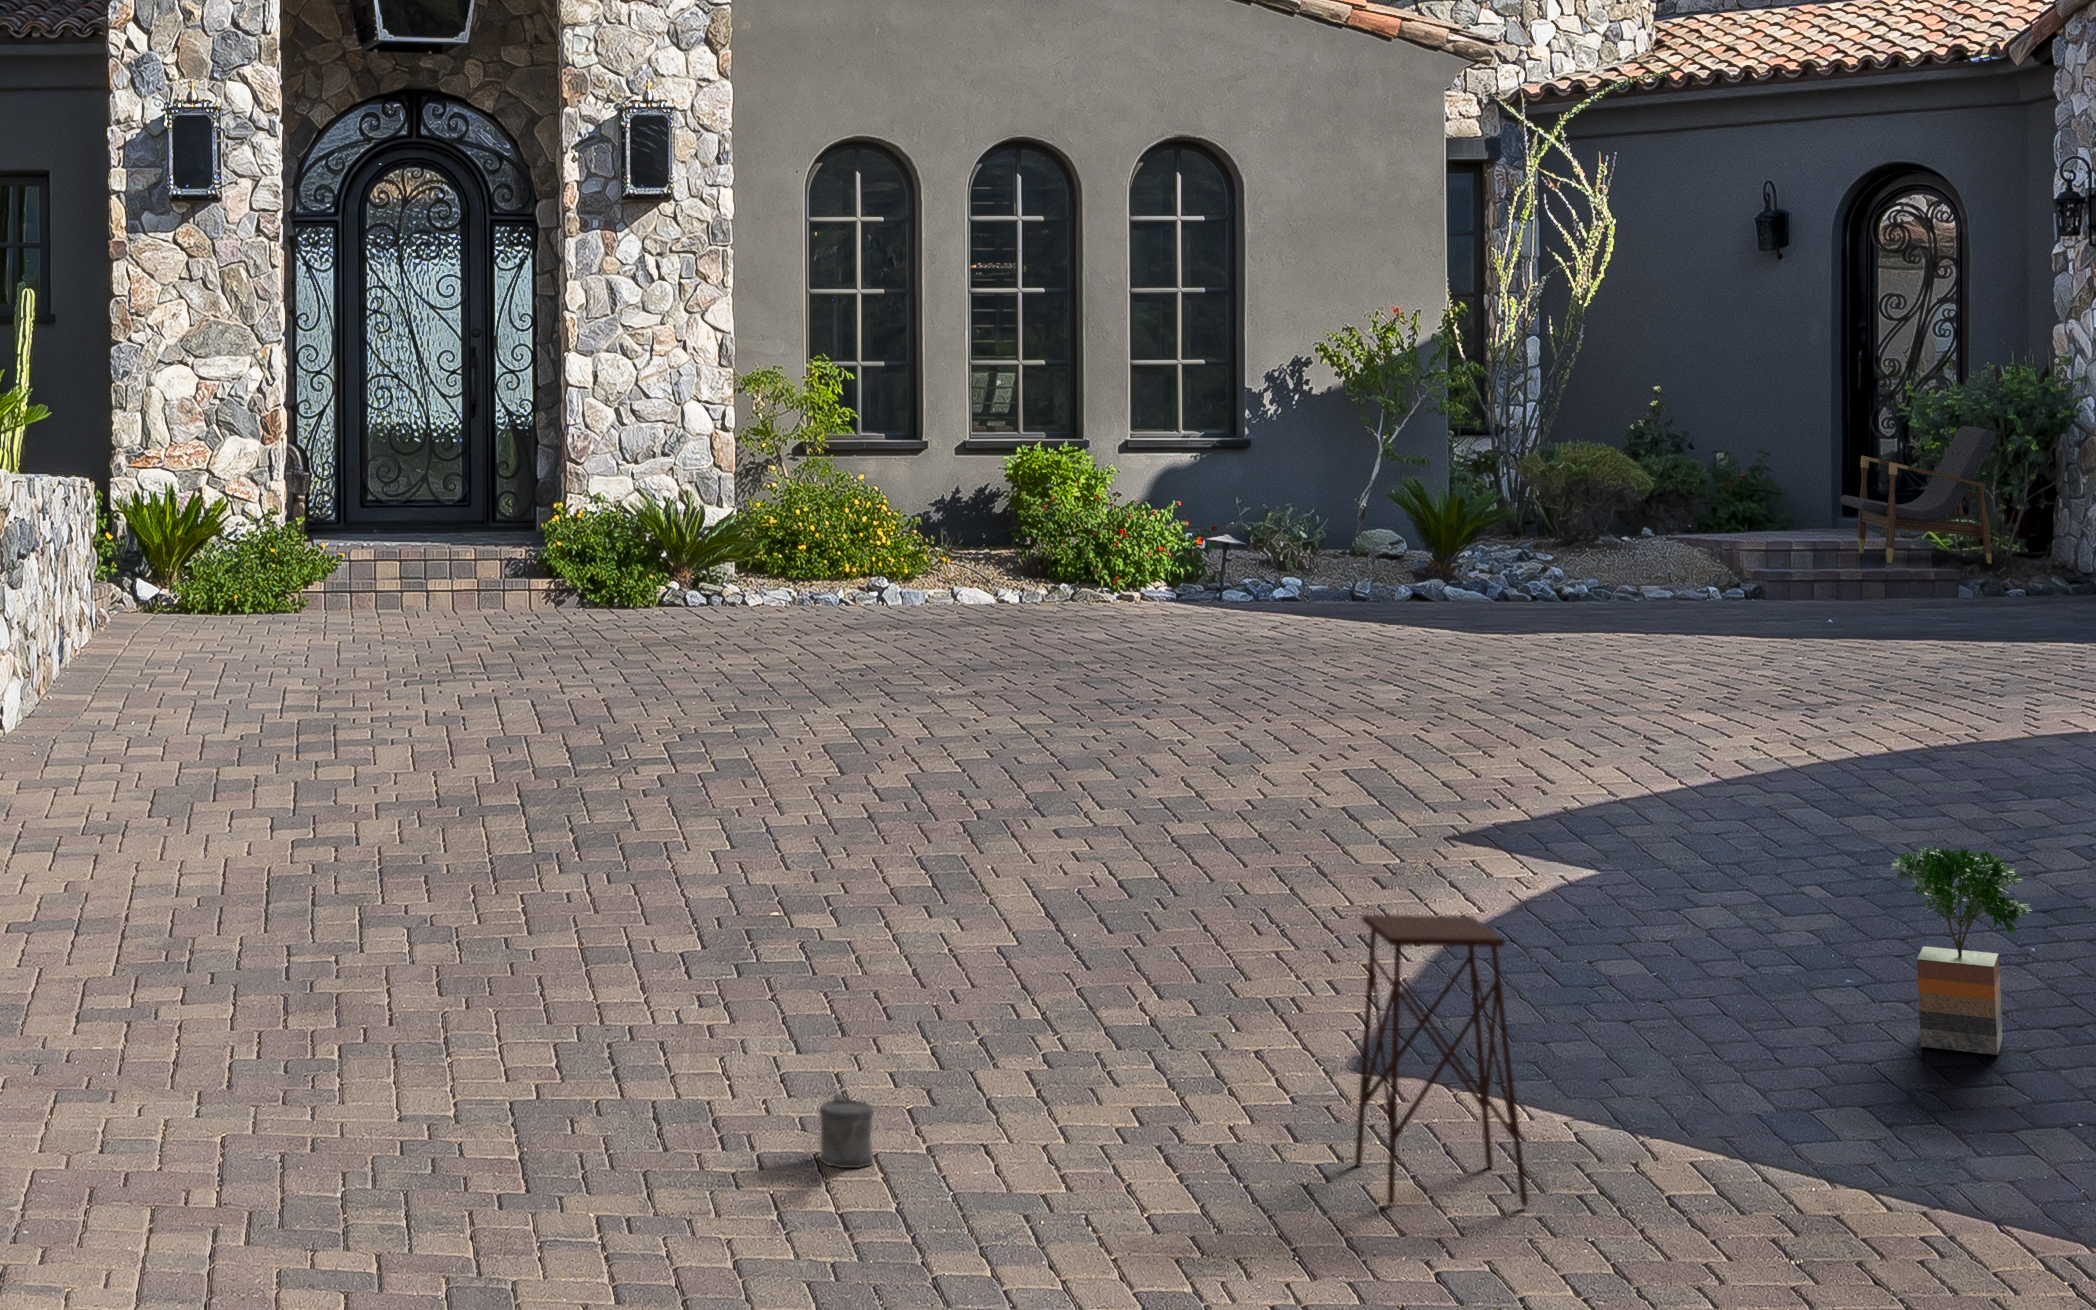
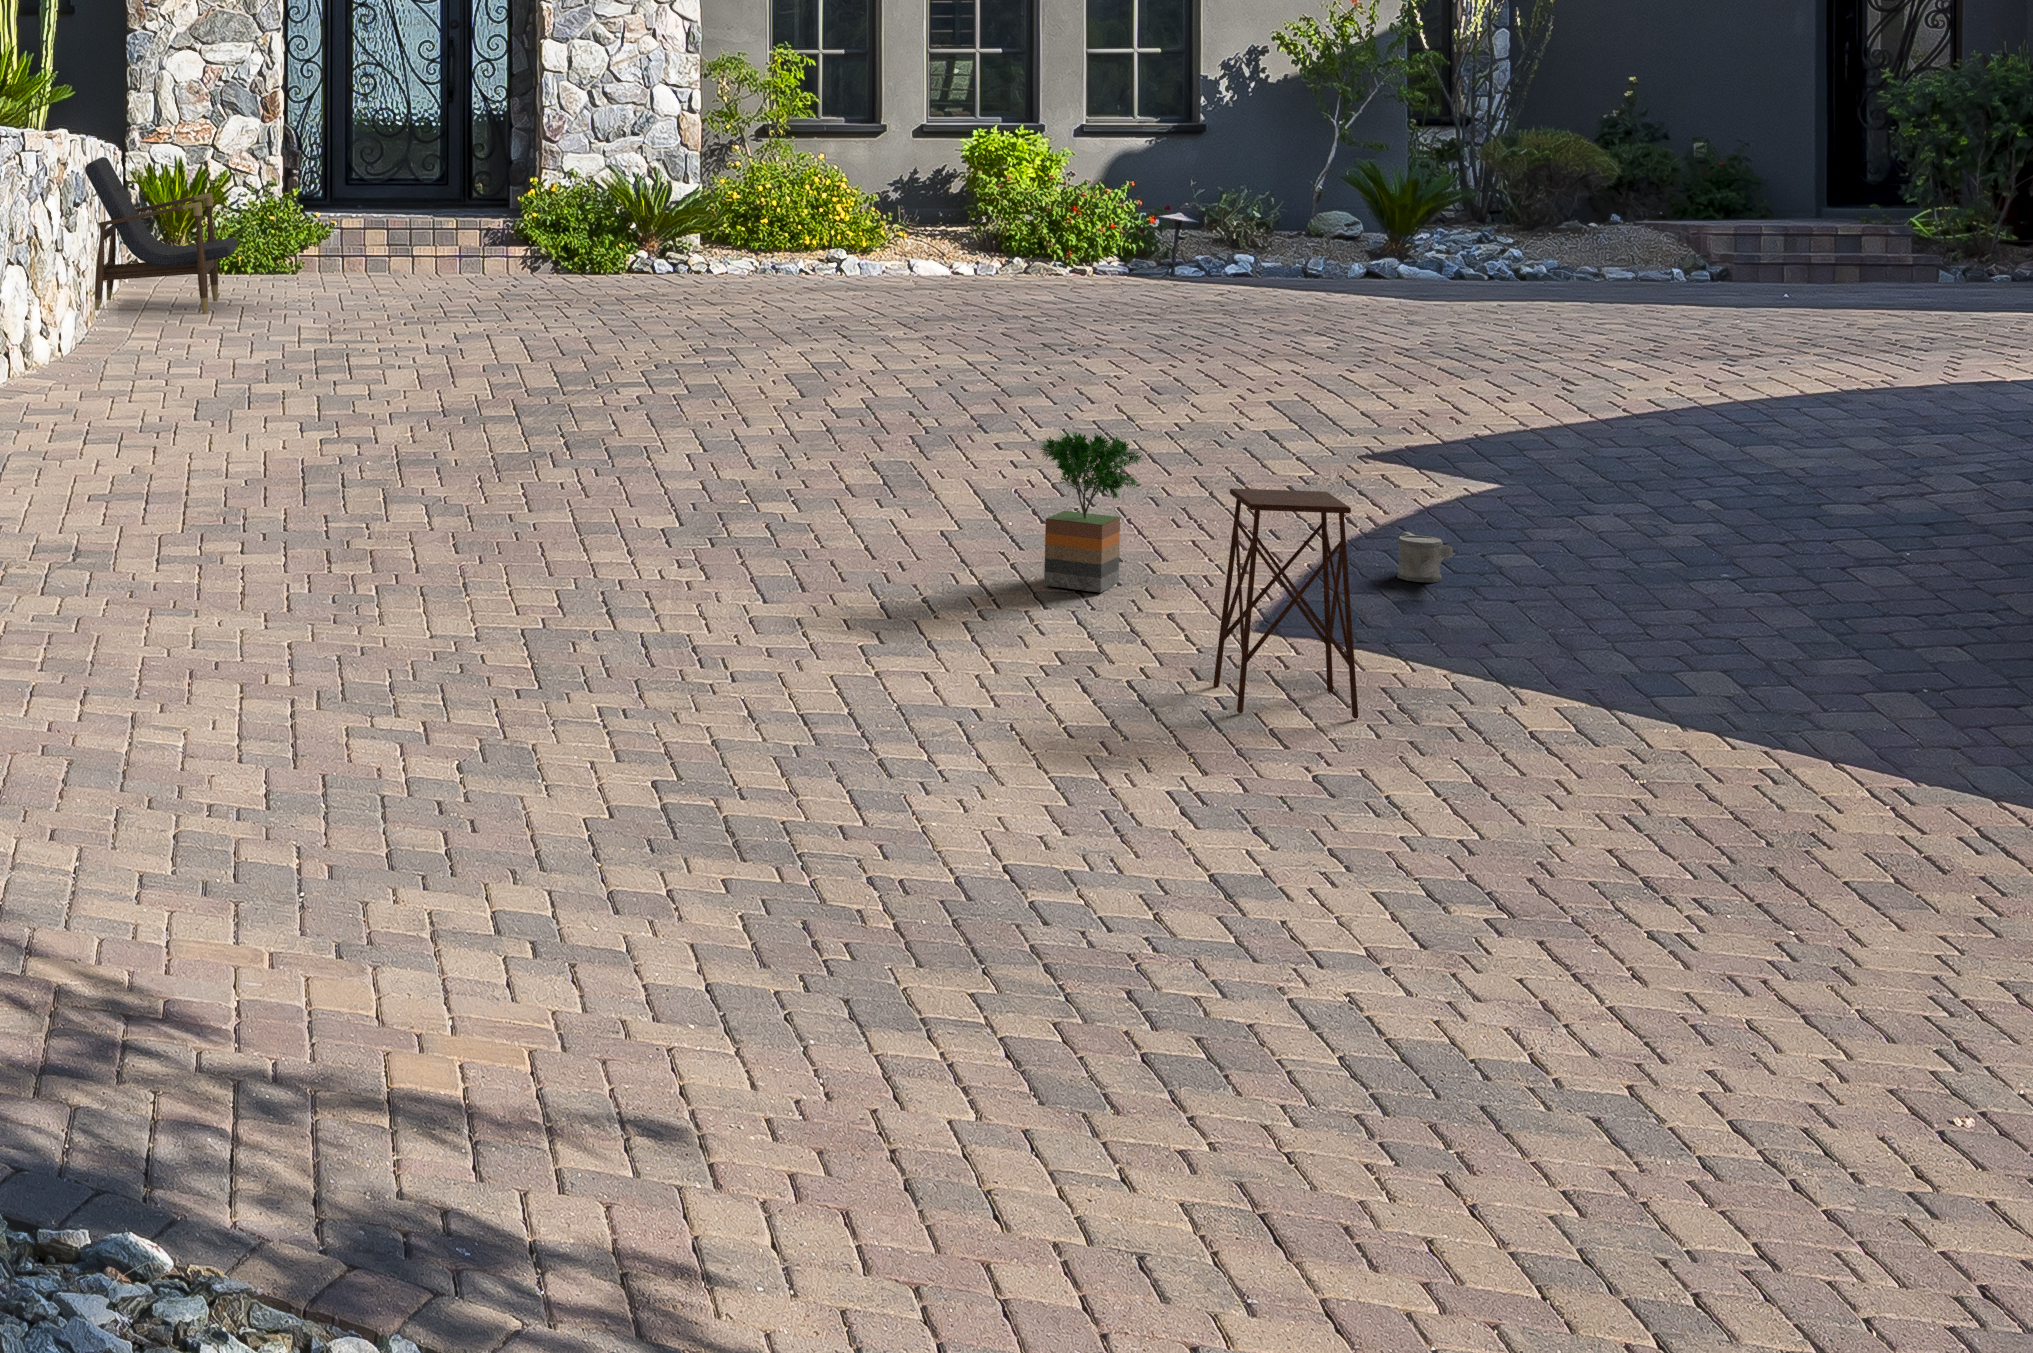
lounge chair: present [1840,426,1996,563] -> present [85,157,238,314]
potted tree: present [1893,845,2031,1055] -> present [1039,432,1142,593]
watering can: present [819,1093,874,1168] -> present [1397,532,1453,582]

